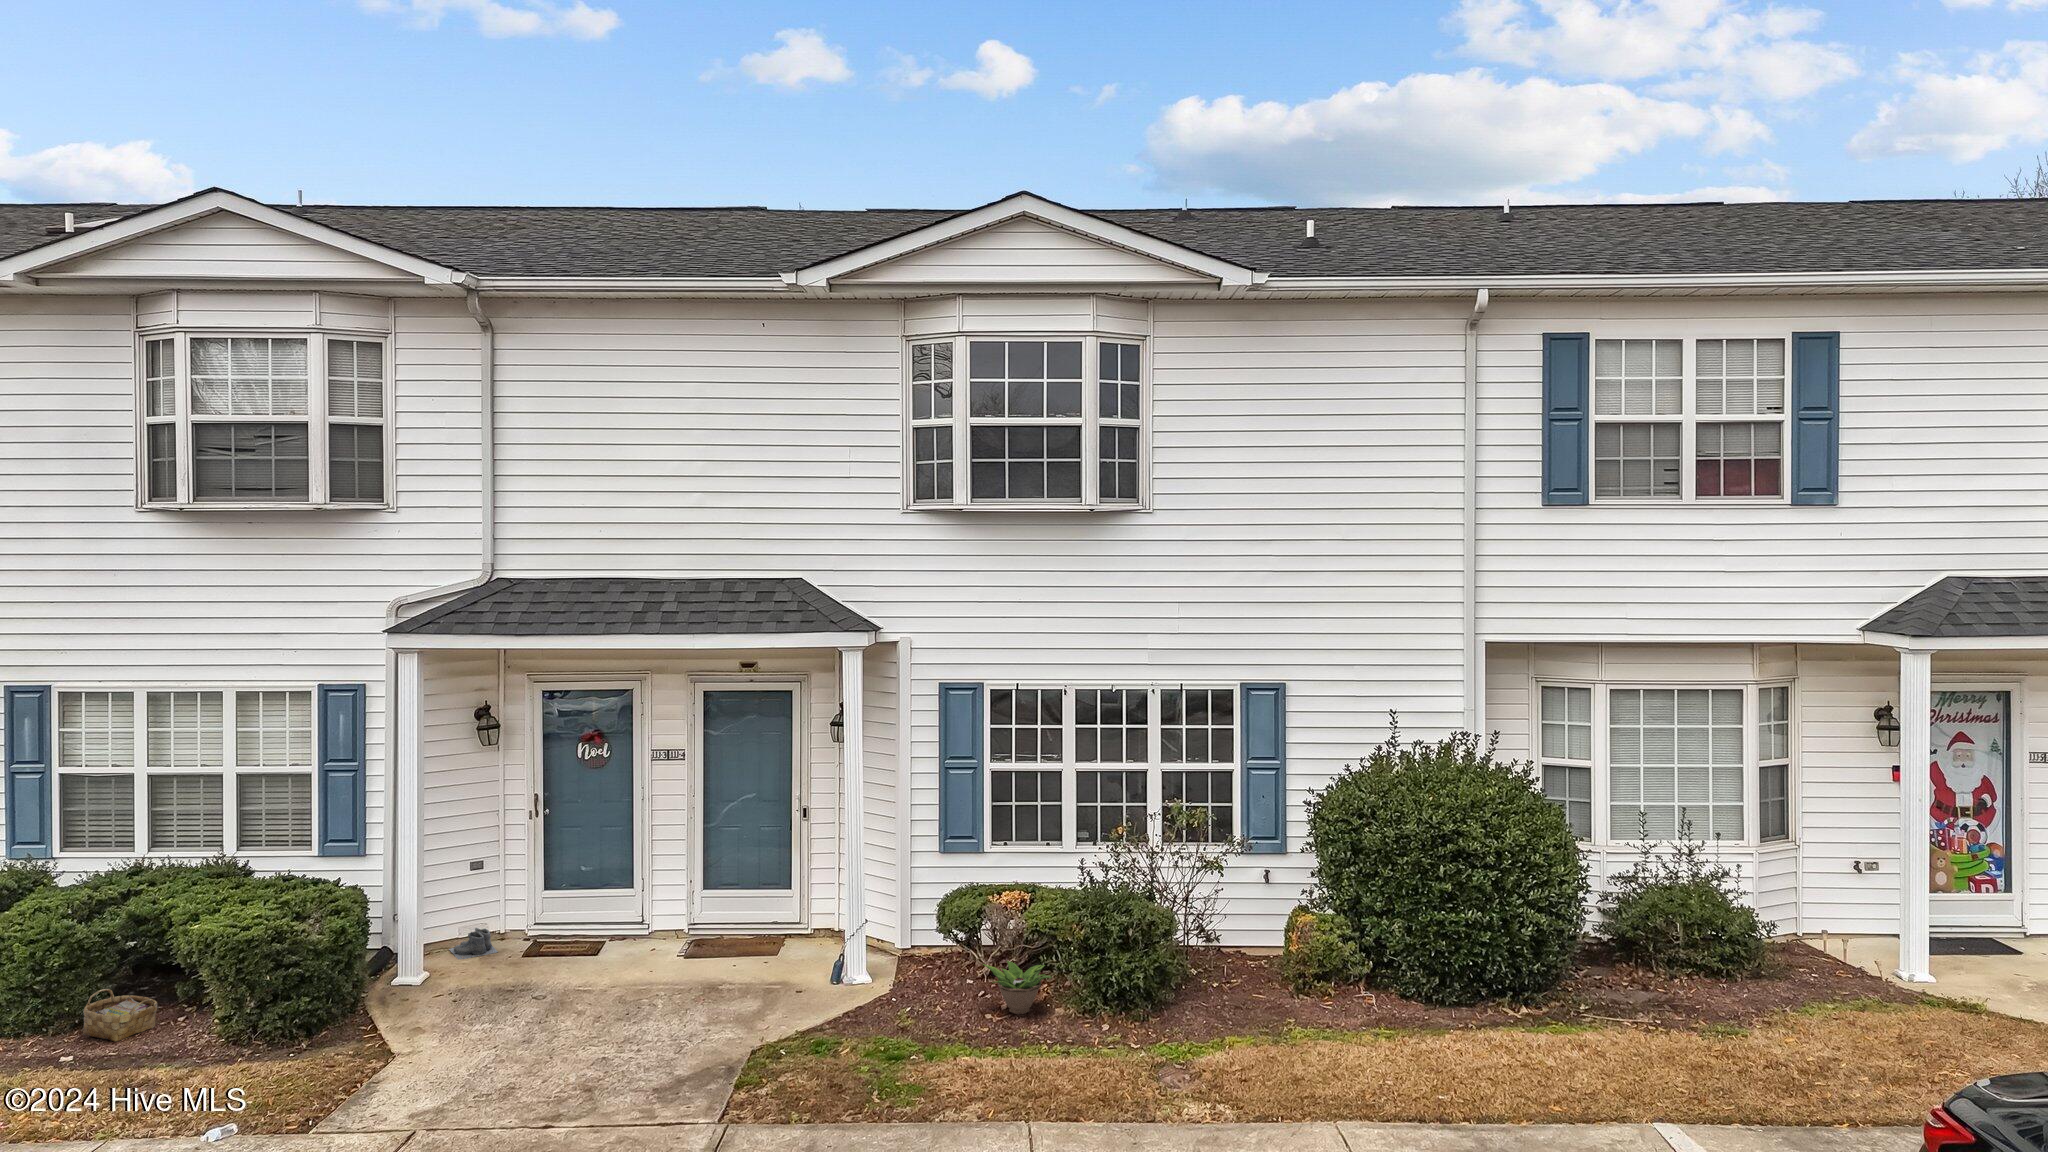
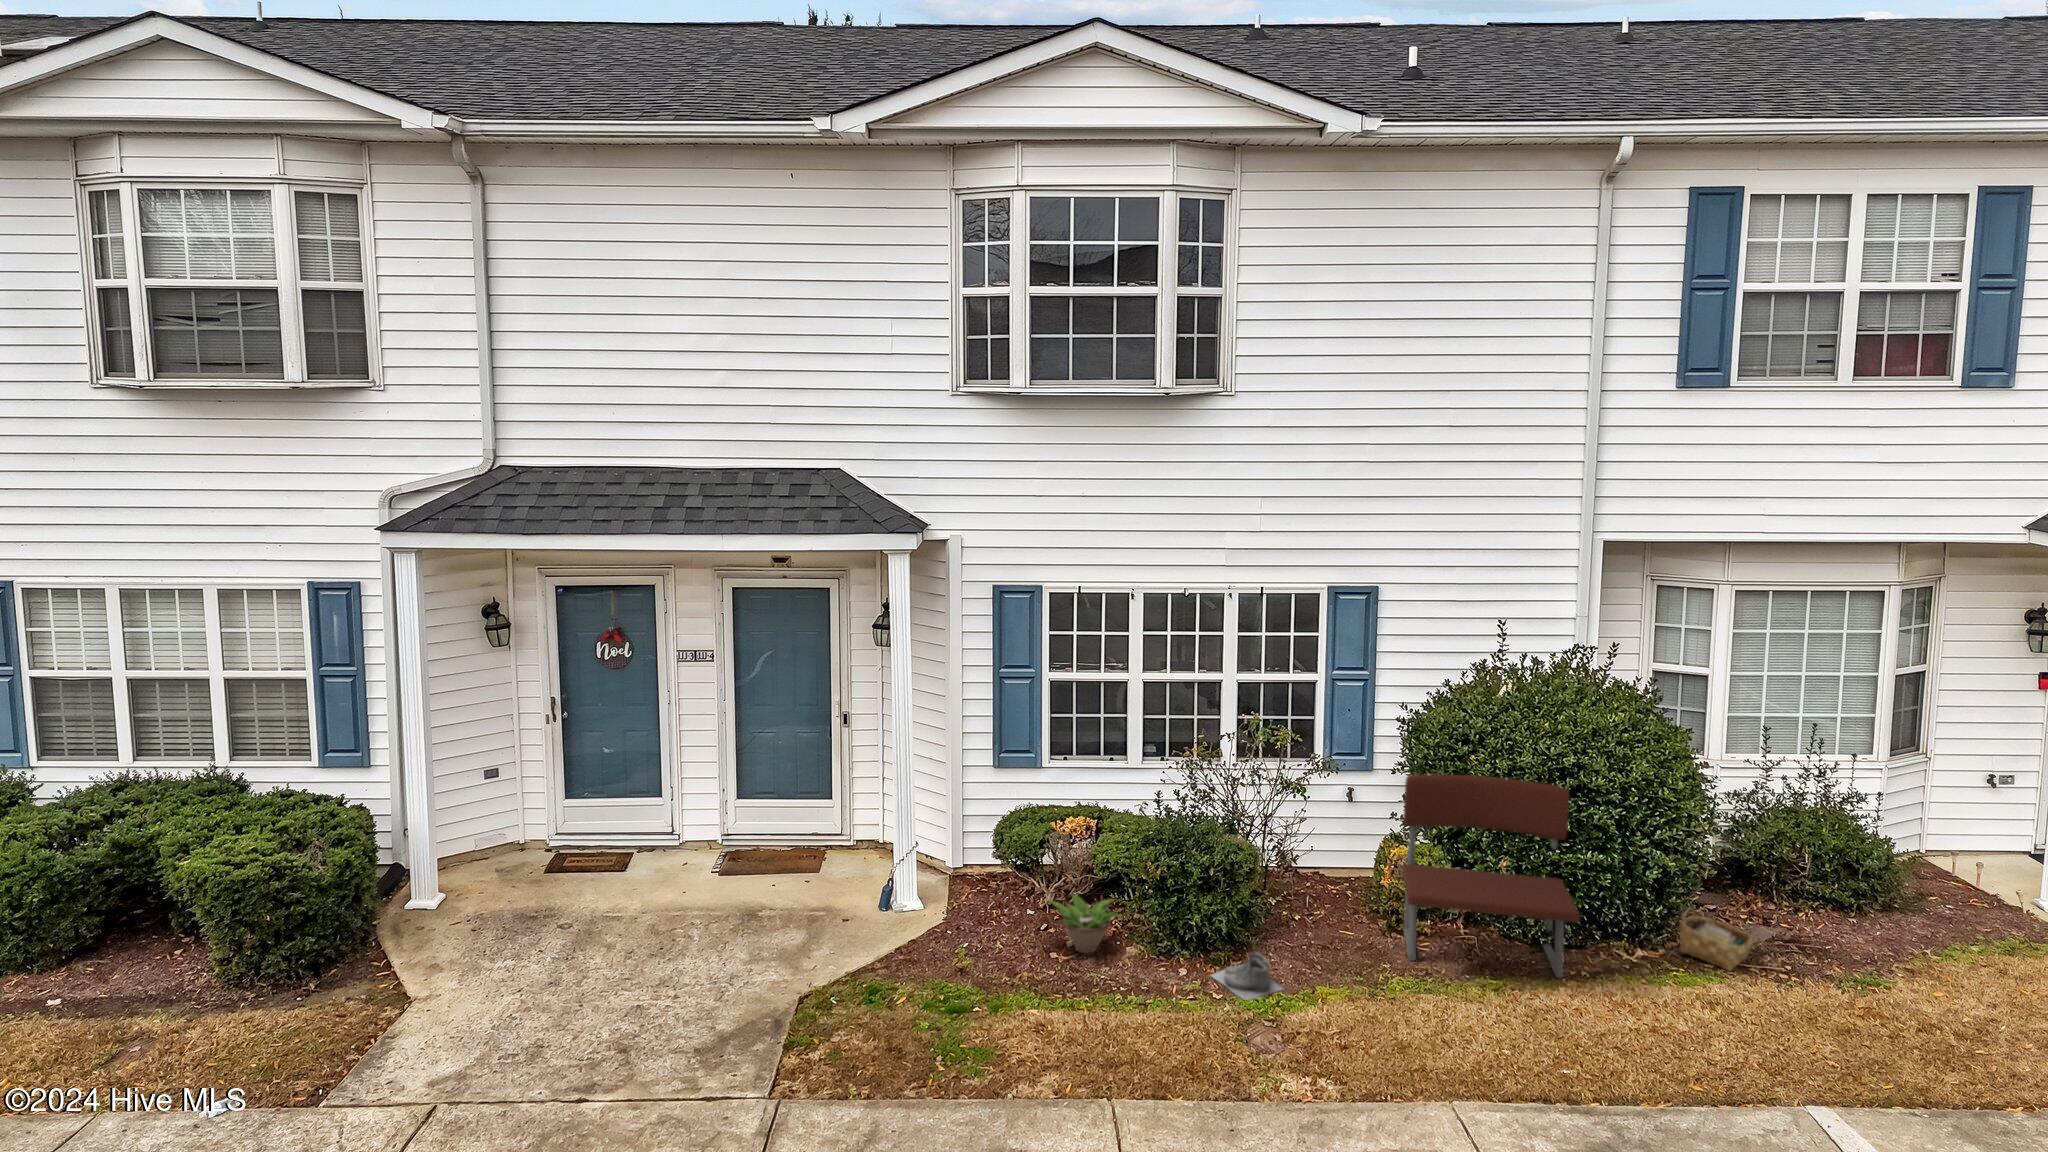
bench: none [1308,845,1461,1030] -> present [1402,774,1580,978]
boots: present [449,928,498,960] -> present [1211,953,1283,1000]
woven basket: present [83,989,157,1042] -> present [1679,907,1756,971]

